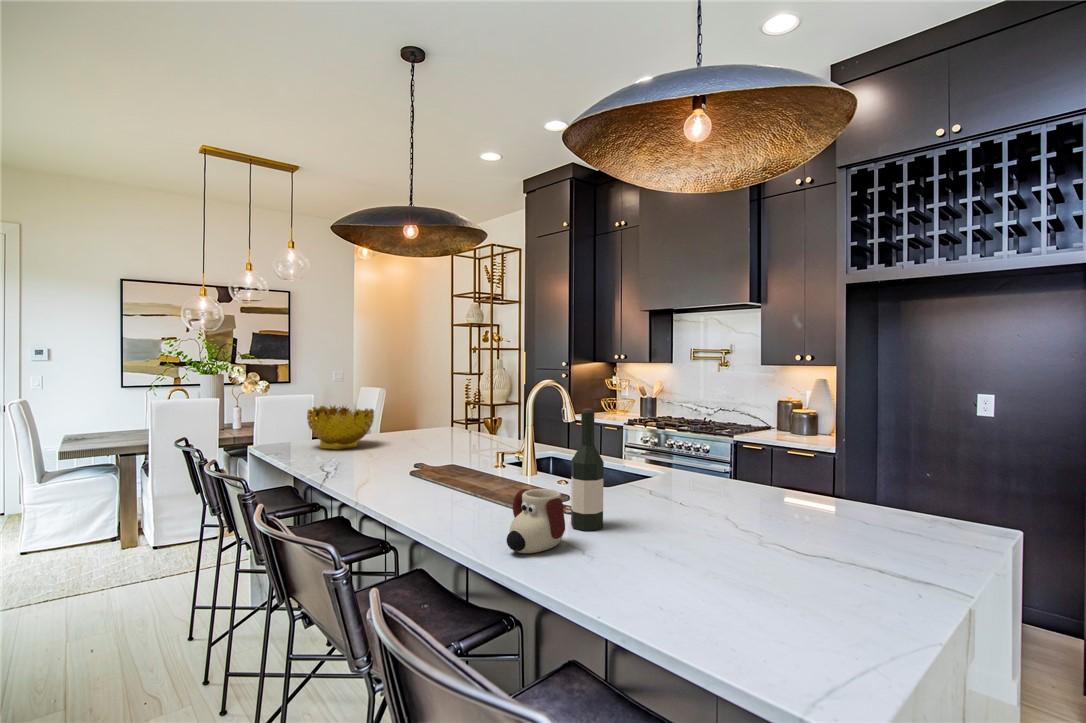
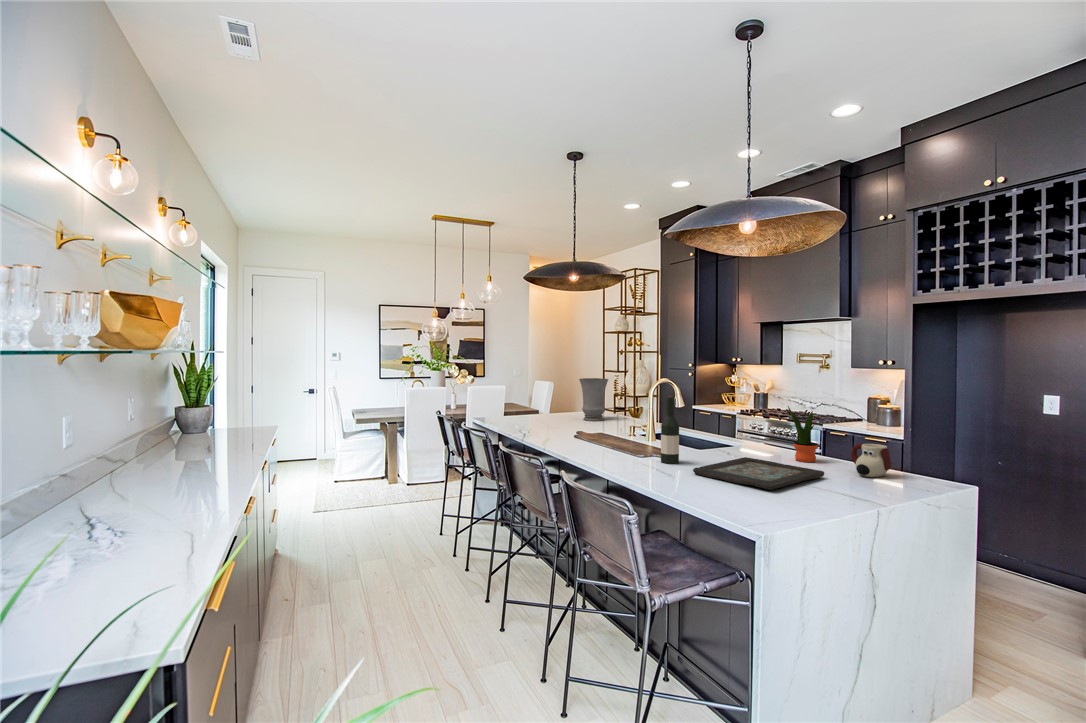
vase: none [423,381,466,444] -> present [579,378,608,421]
decorative bowl: present [307,405,374,450] -> none [507,392,548,421]
potted plant: none [751,417,801,507] -> present [788,406,818,462]
mug: present [507,489,565,553] -> present [851,443,891,477]
decorative tray: none [642,508,849,593] -> present [693,457,824,490]

